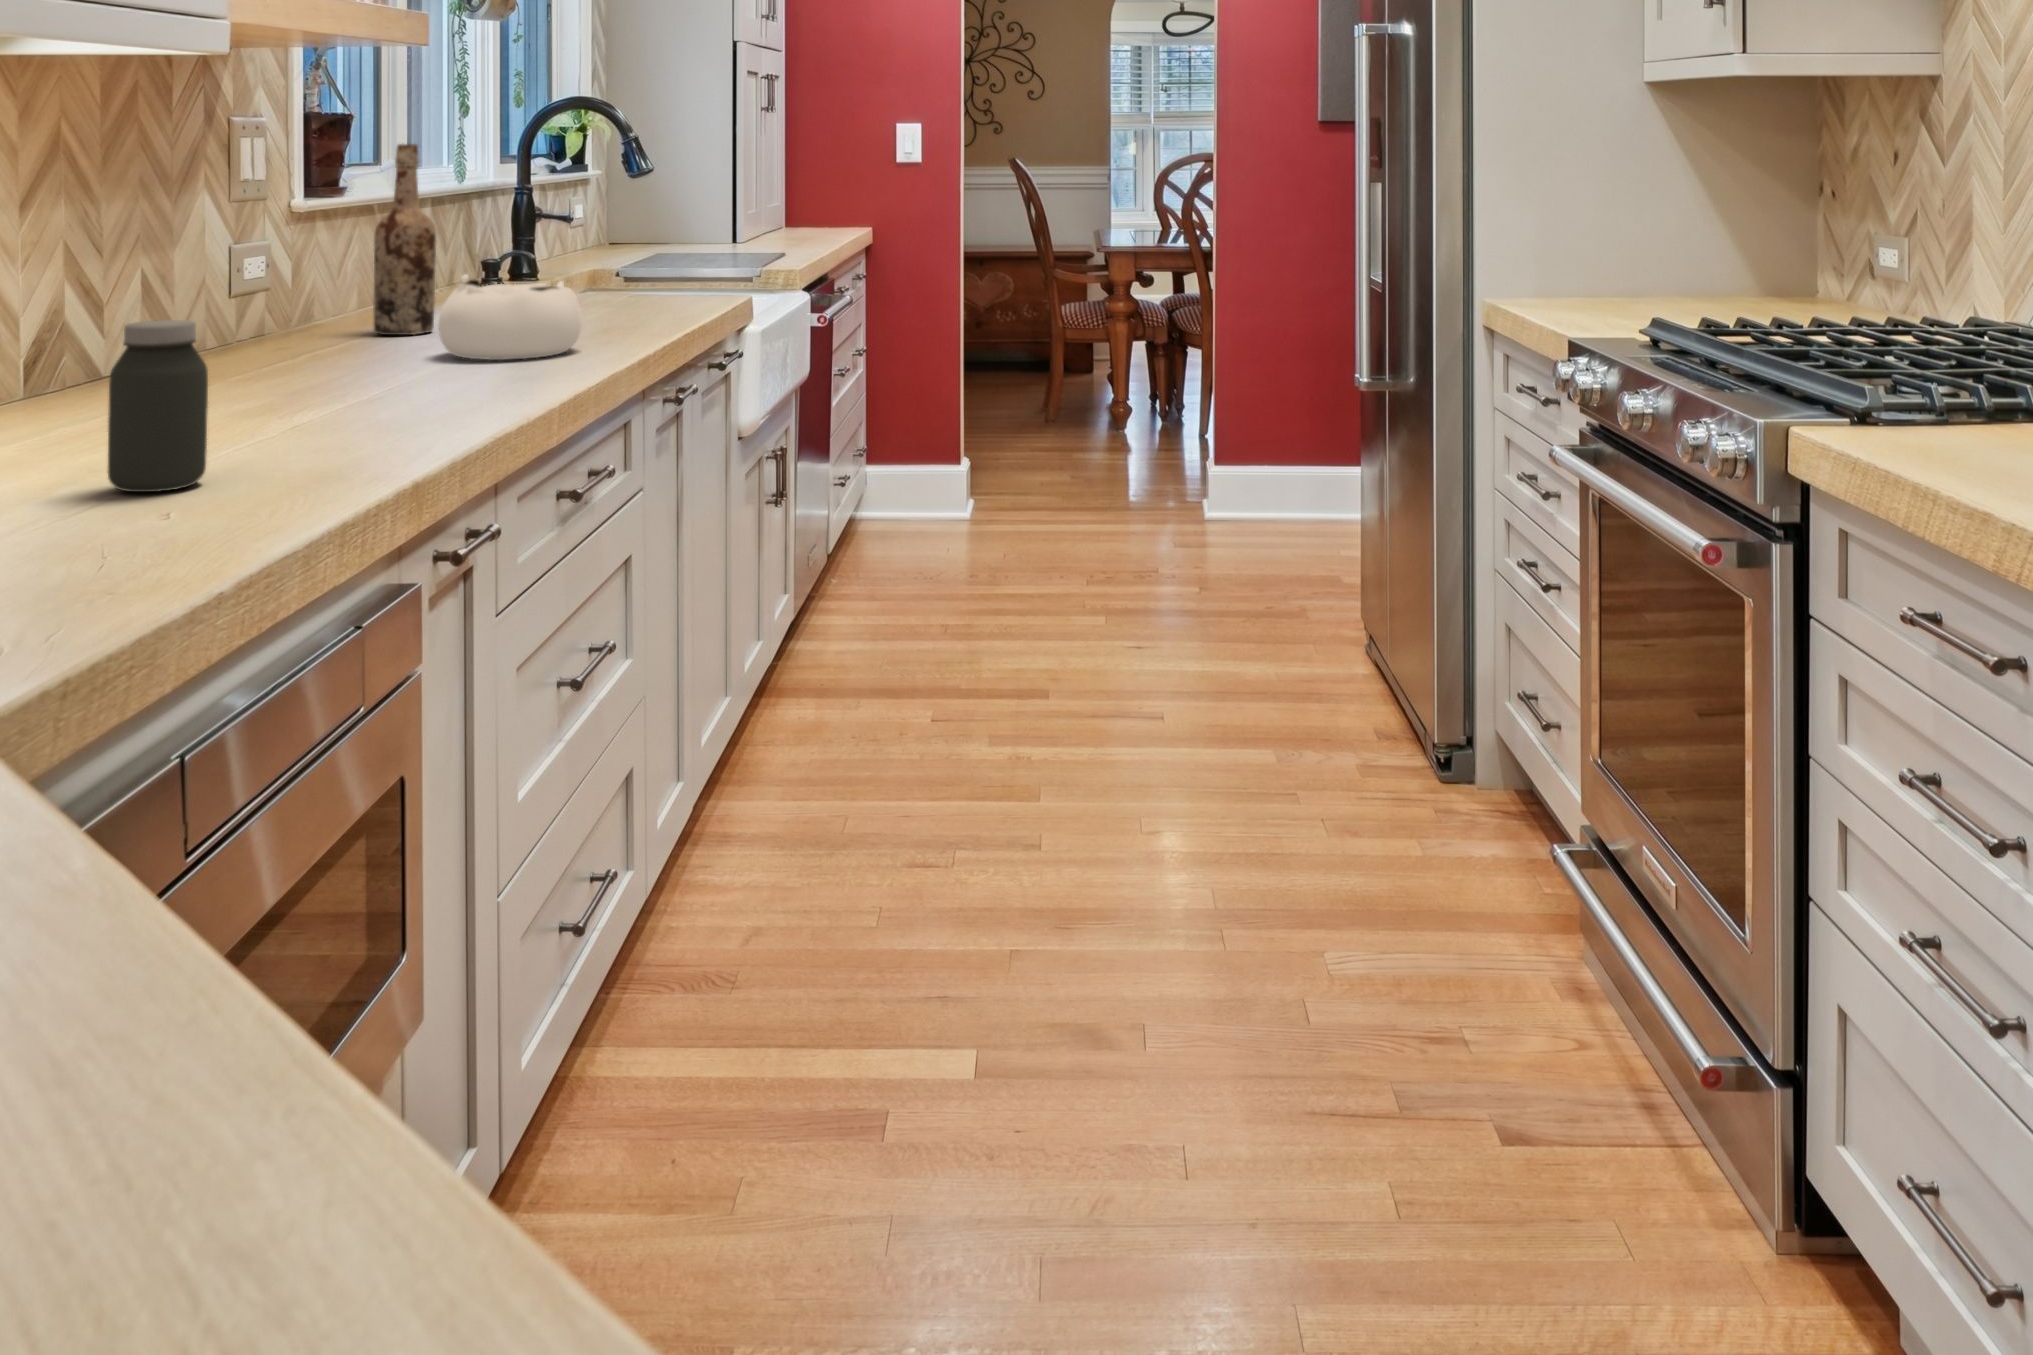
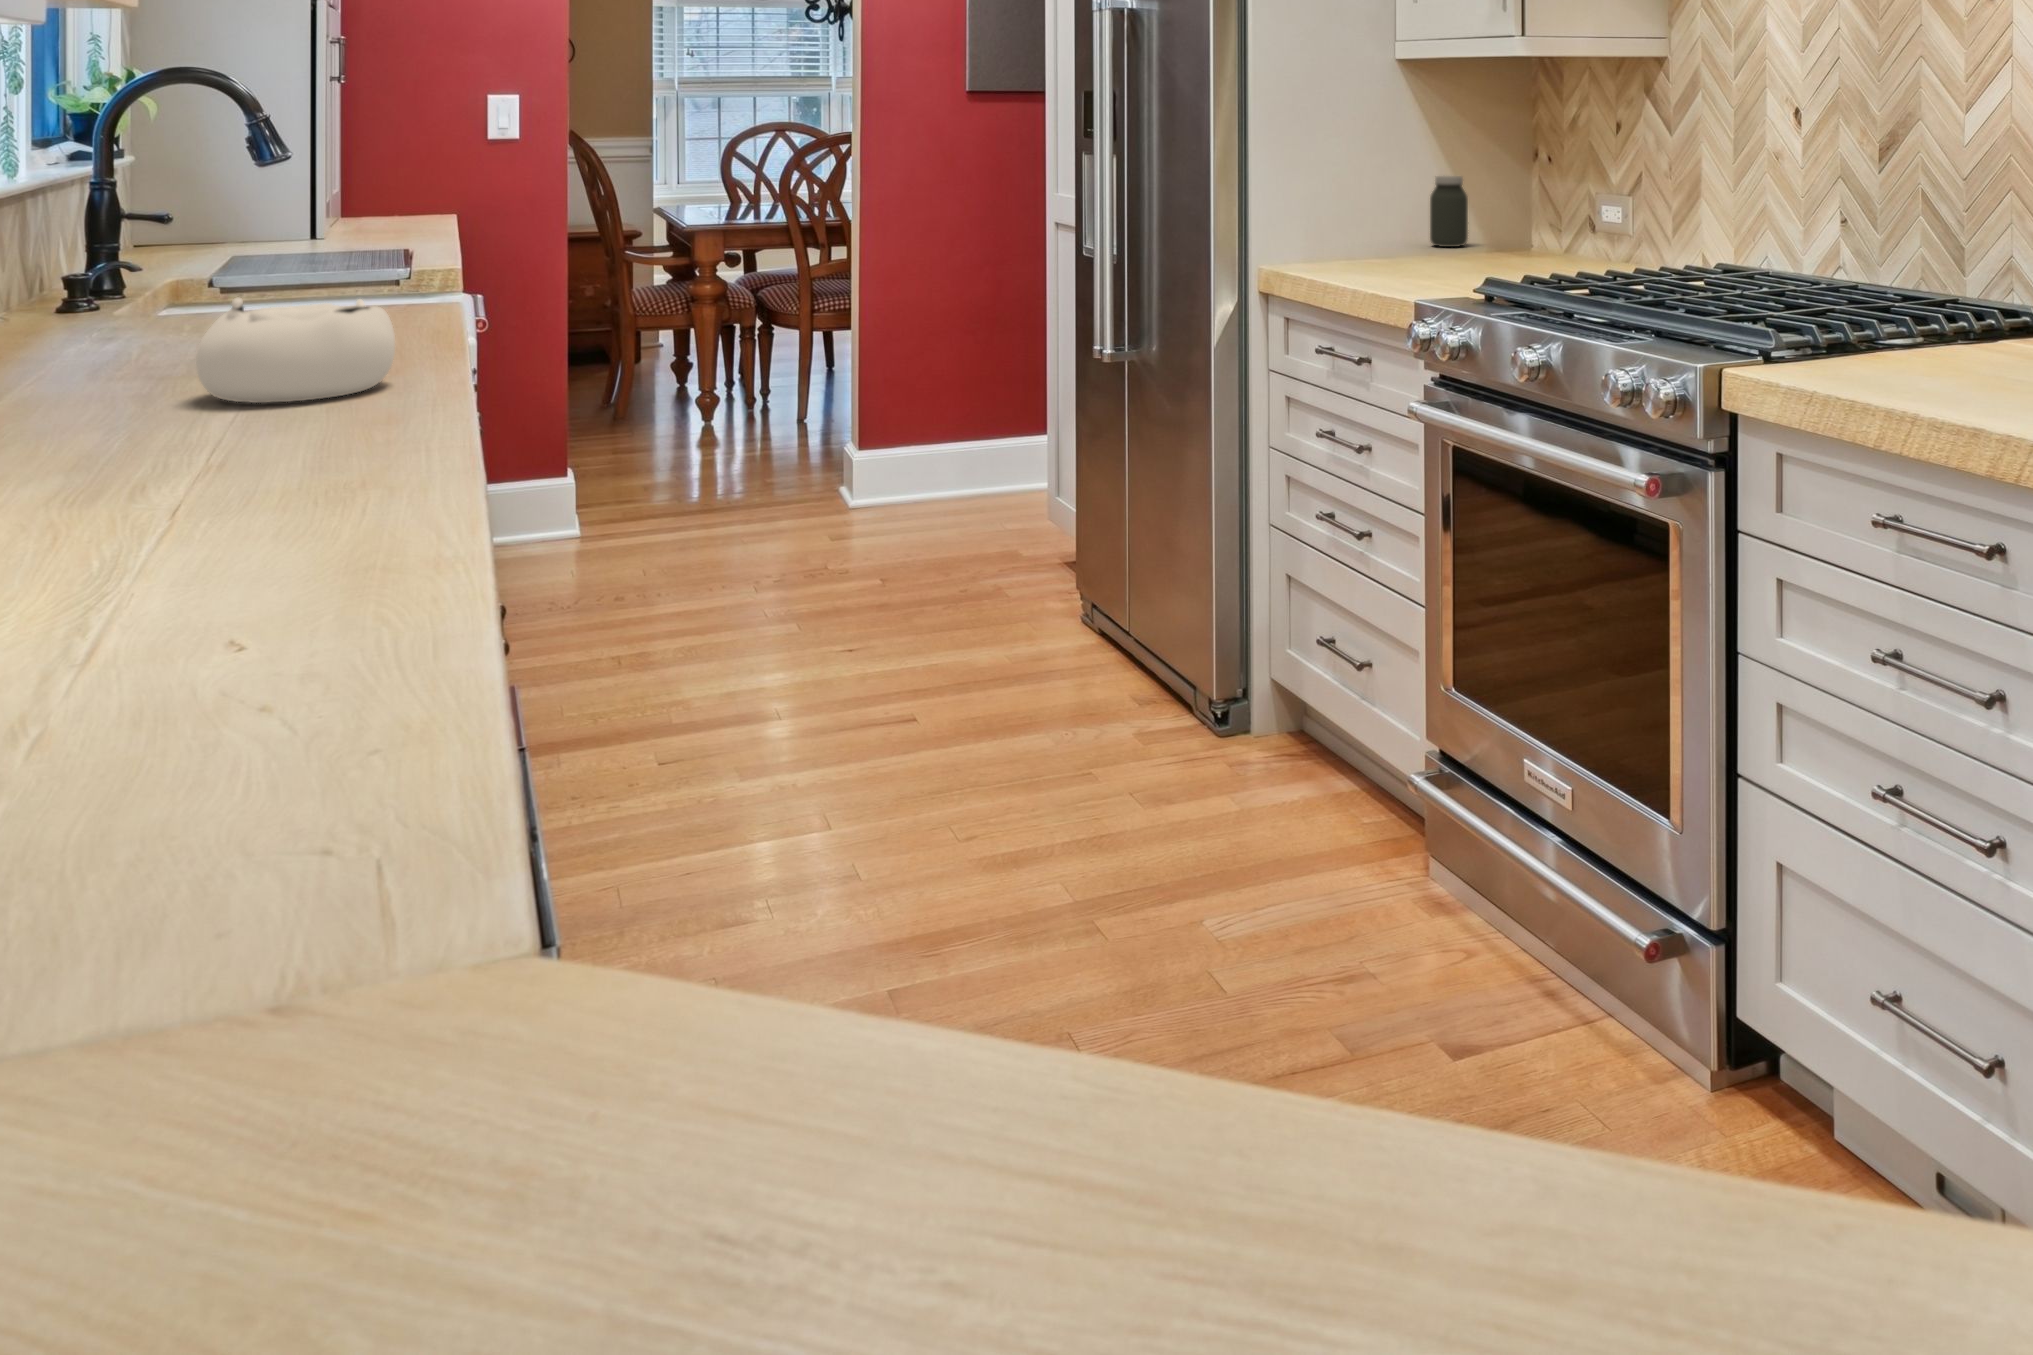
wine bottle: present [373,144,436,335] -> none [28,134,121,381]
jar: present [108,320,208,492] -> present [1430,176,1468,247]

